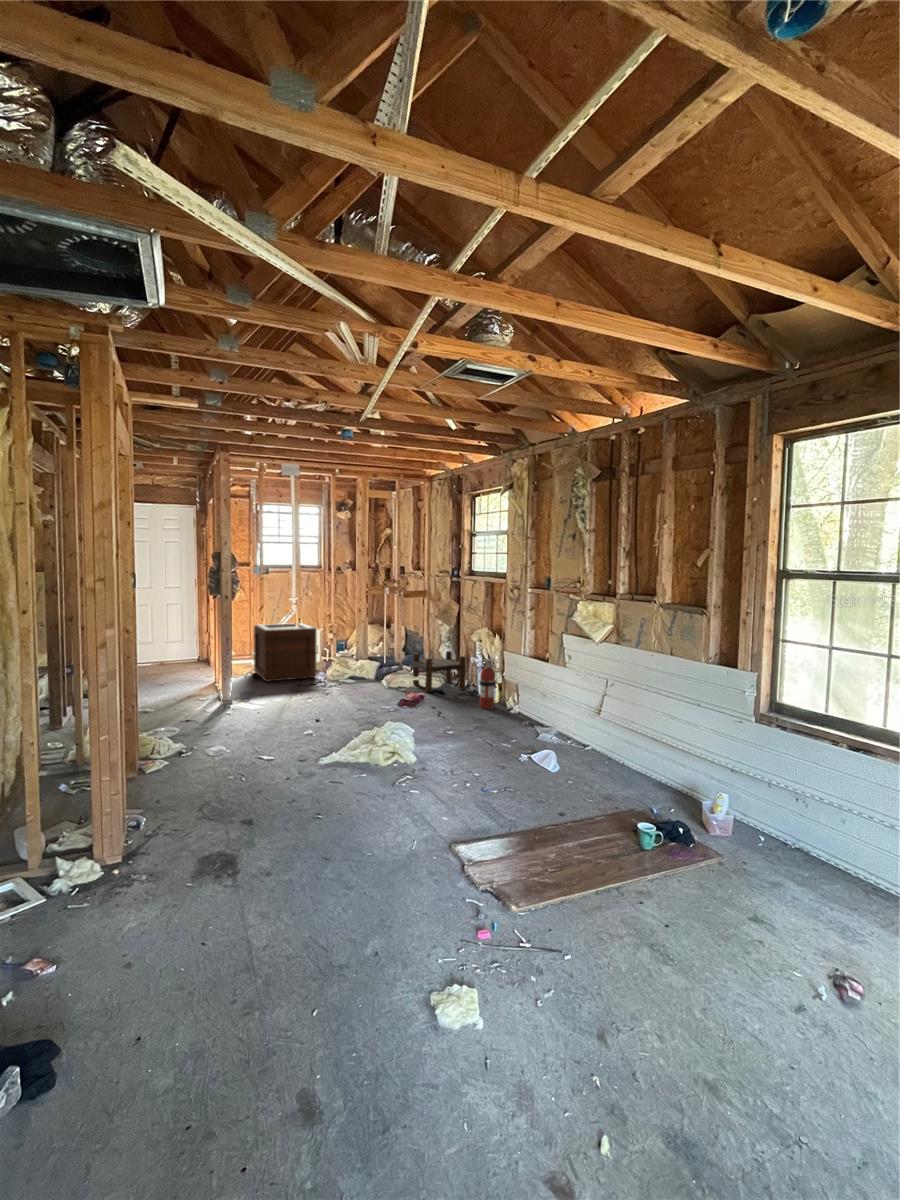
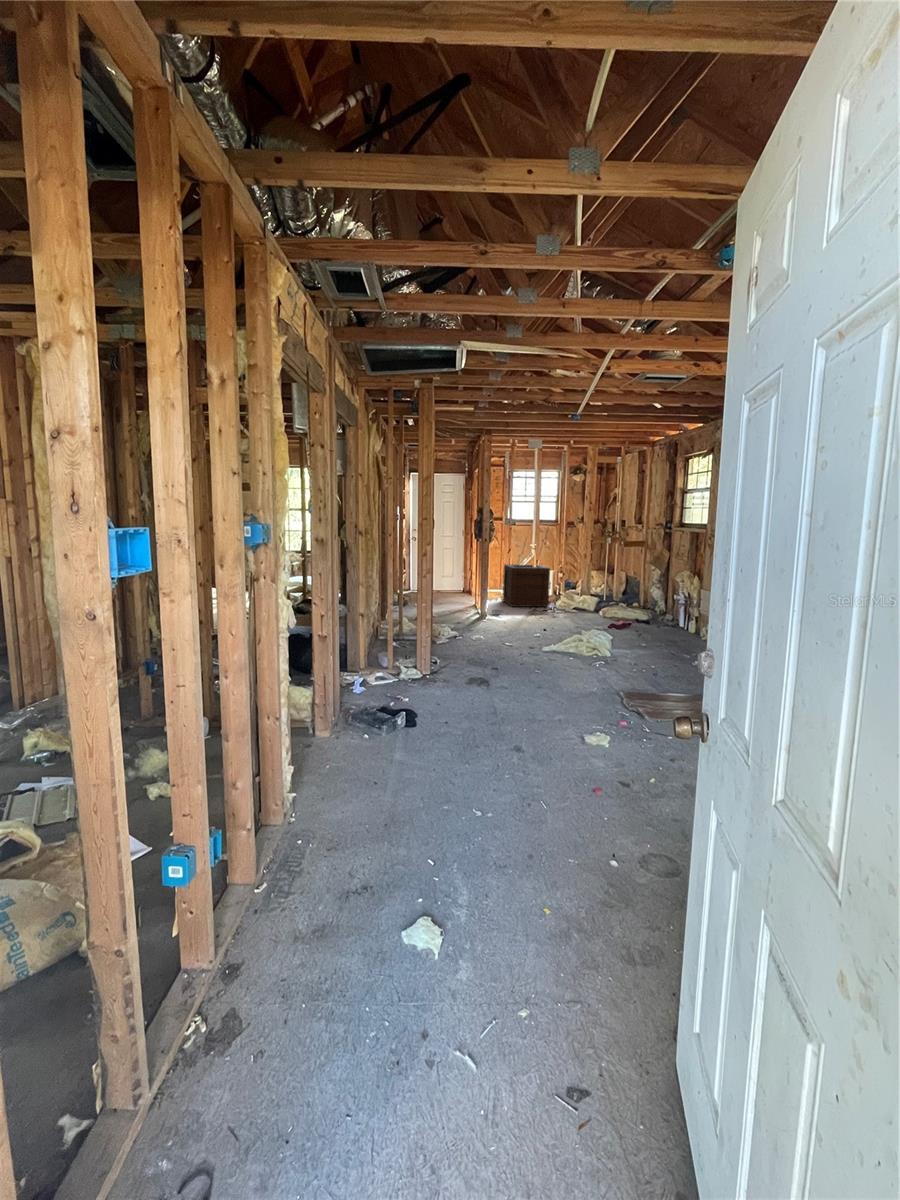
stool: present [412,651,466,692] -> none [625,591,671,623]
fire extinguisher: present [479,659,496,709] -> none [676,595,691,636]

